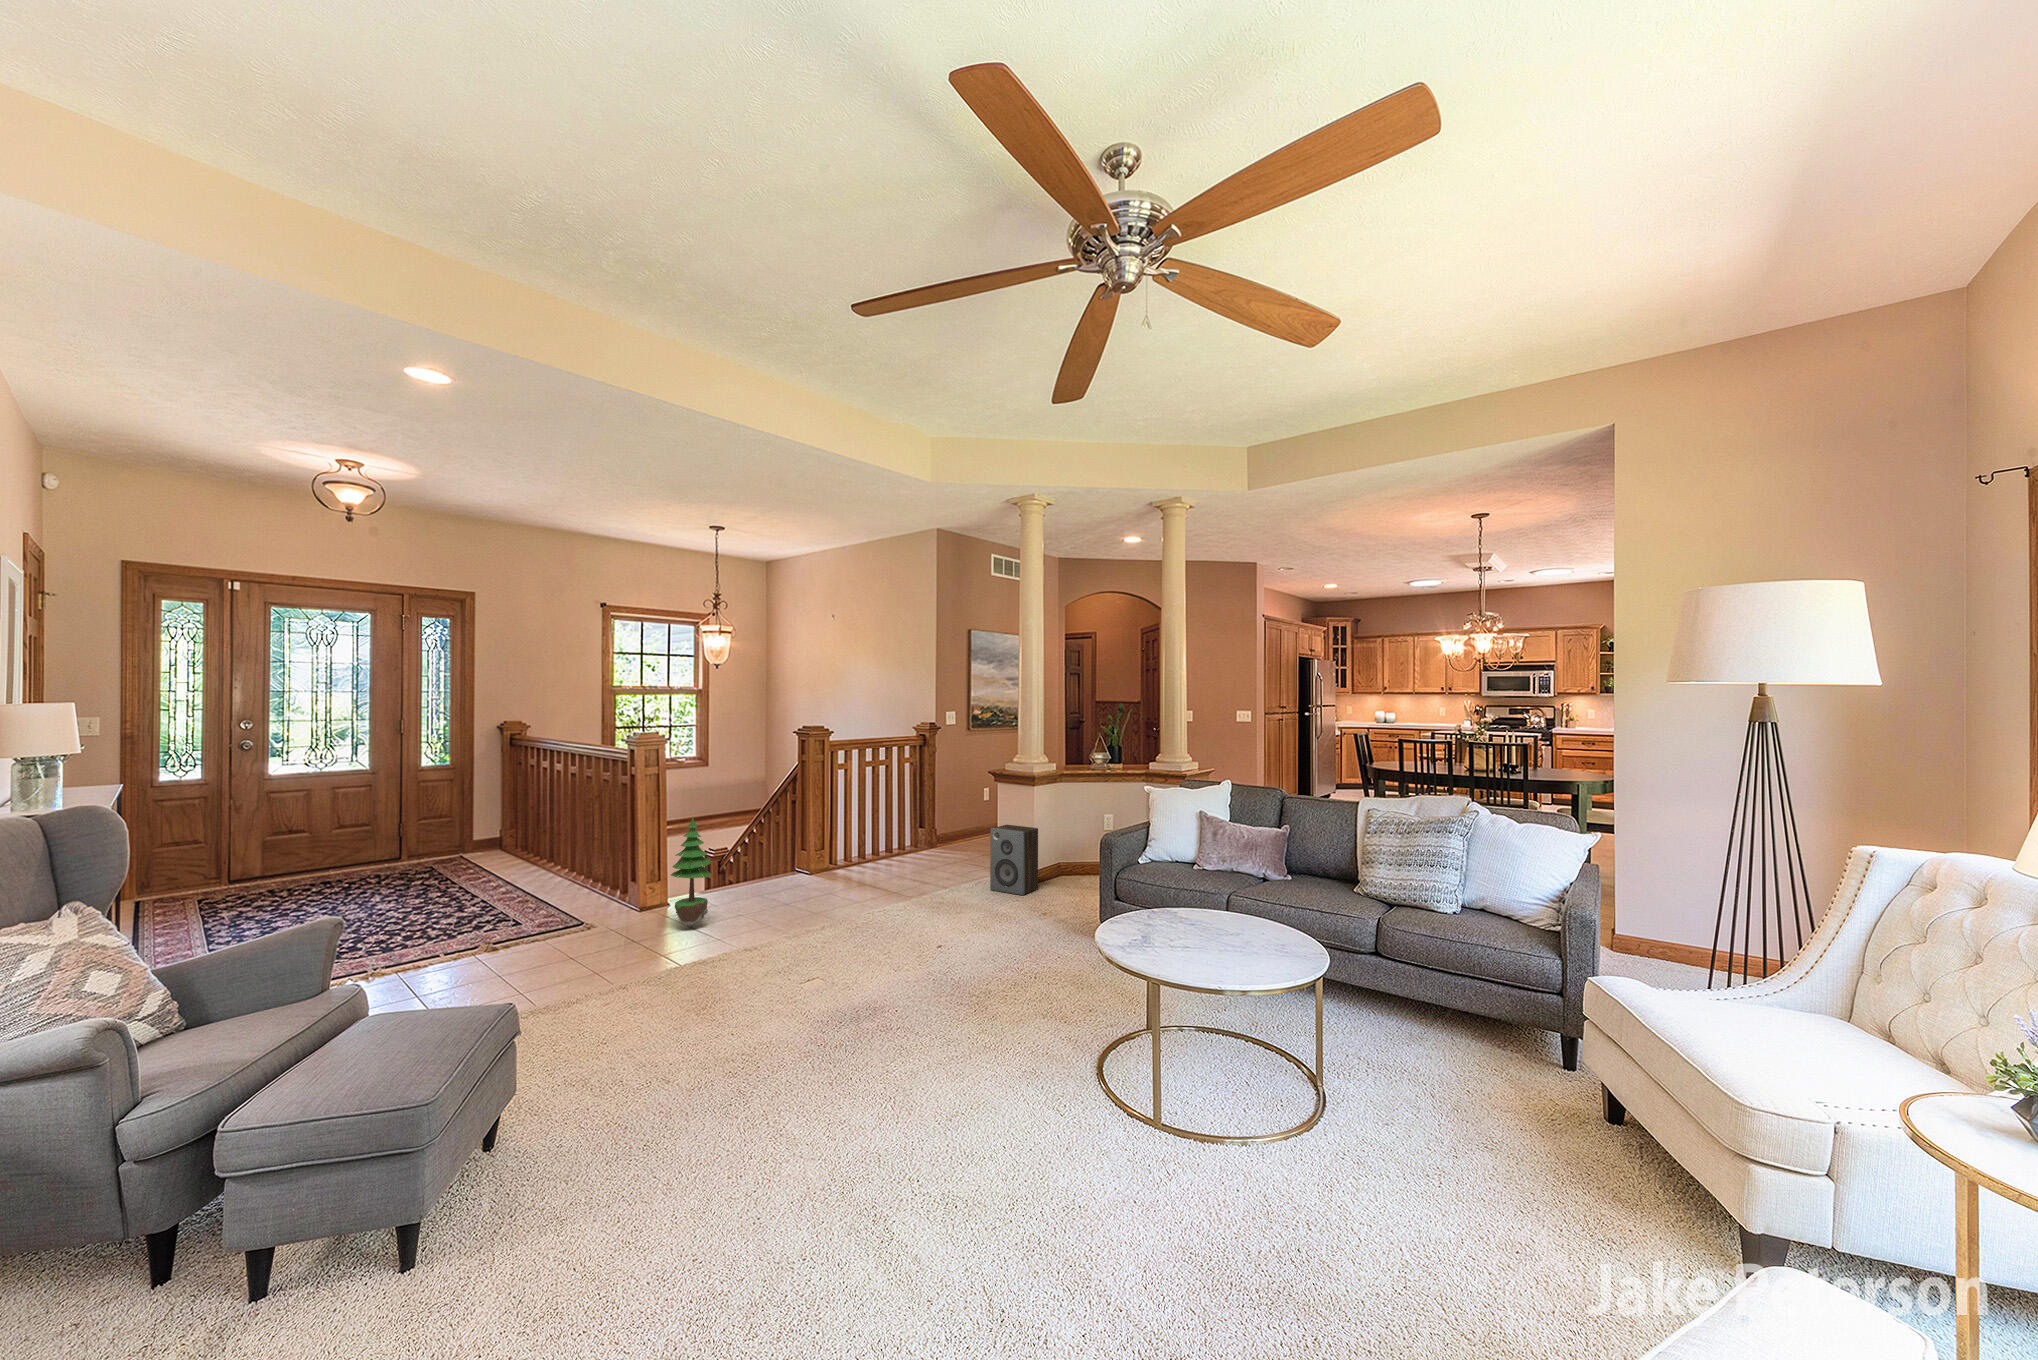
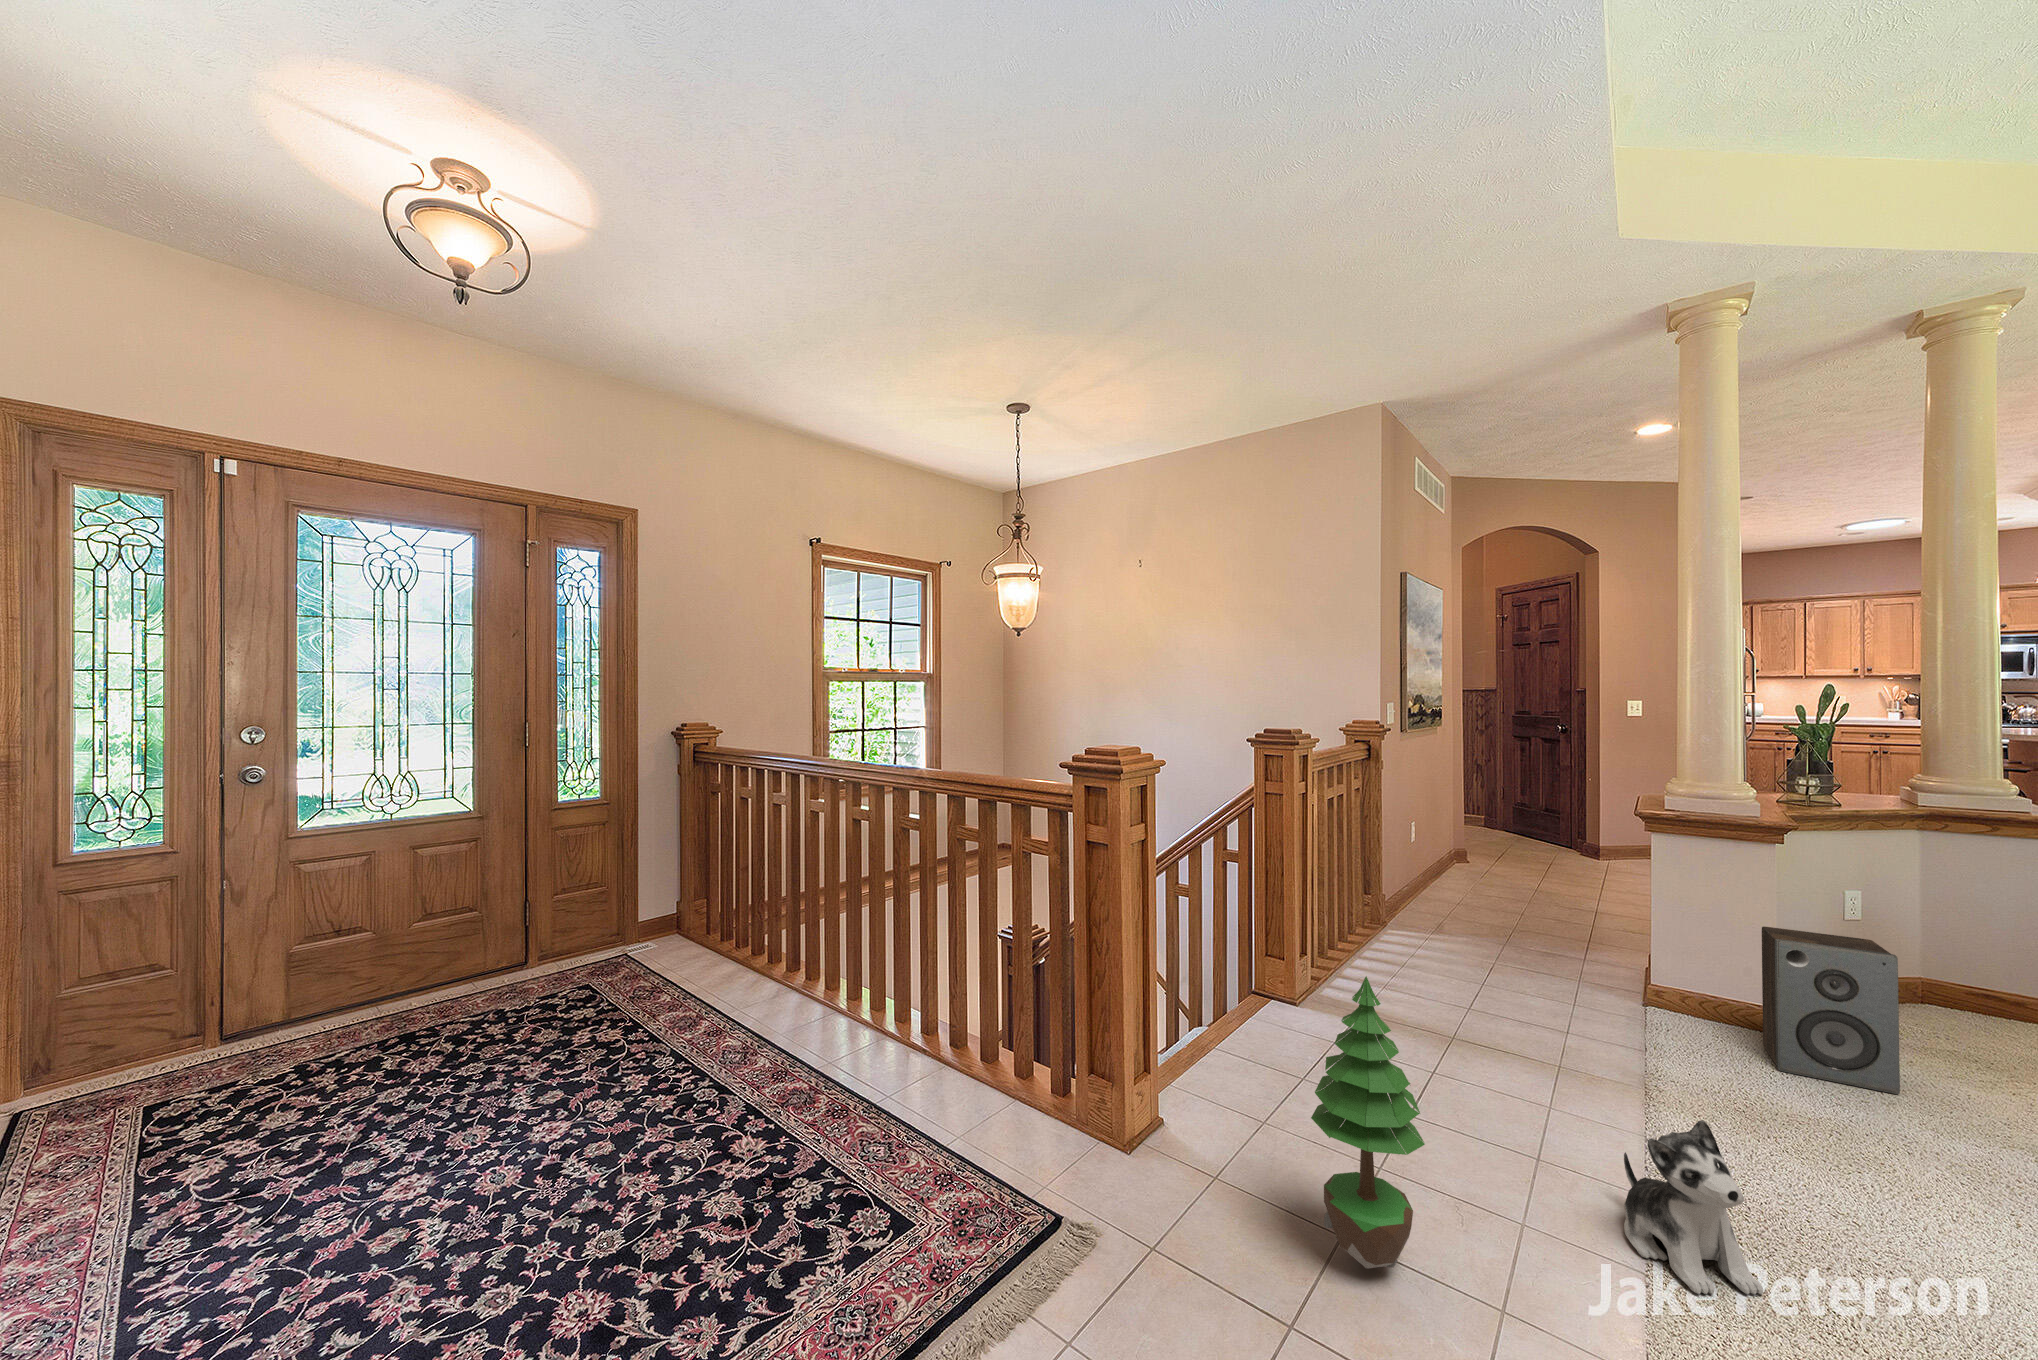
plush toy: none [798,872,834,931] -> present [1624,1120,1763,1294]

